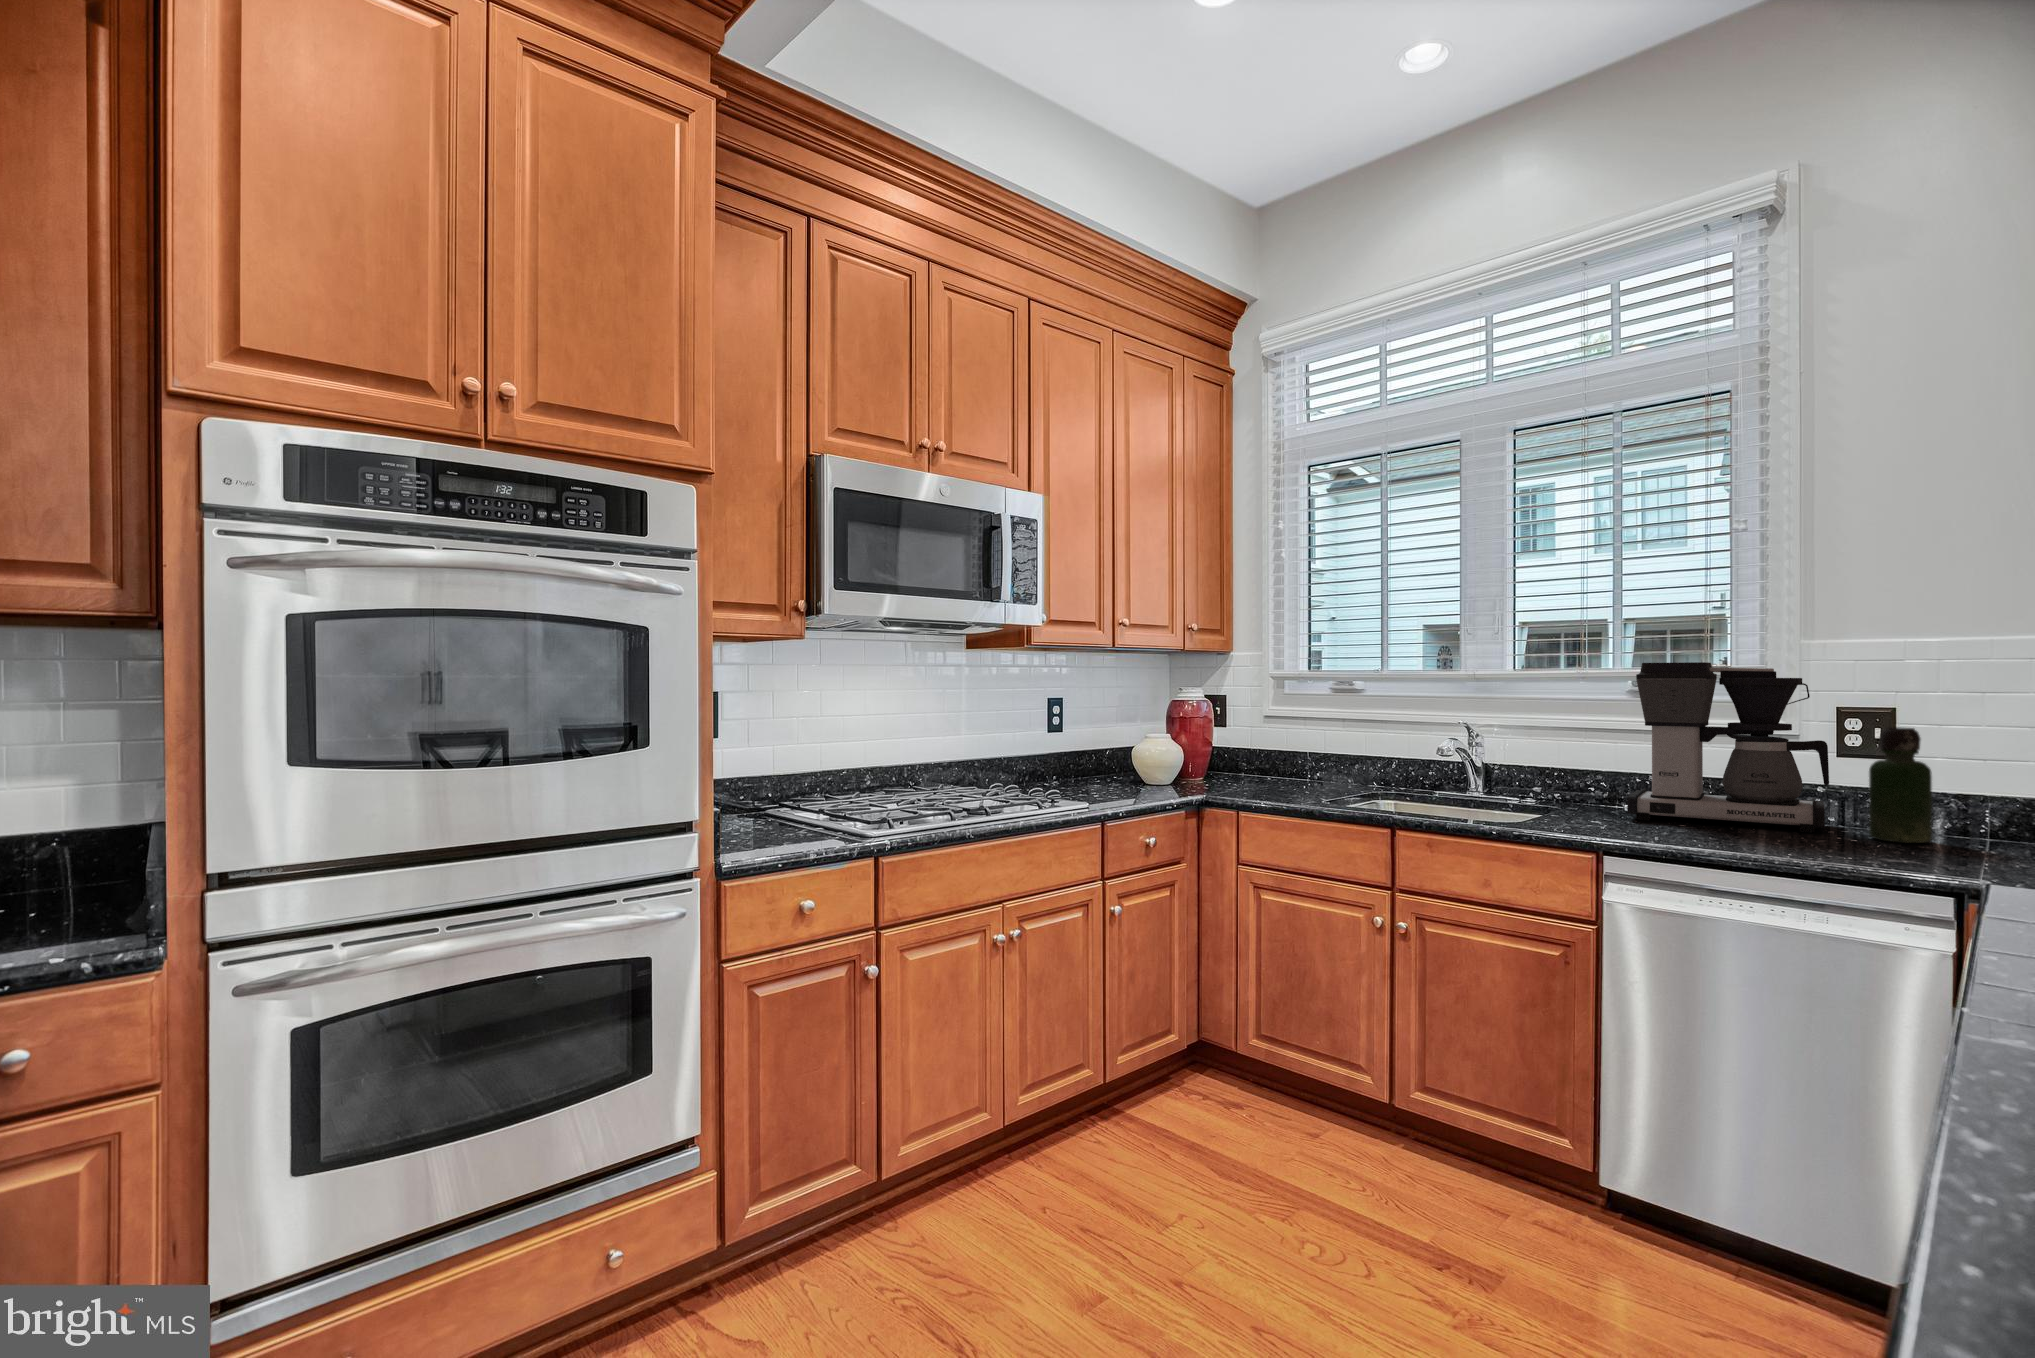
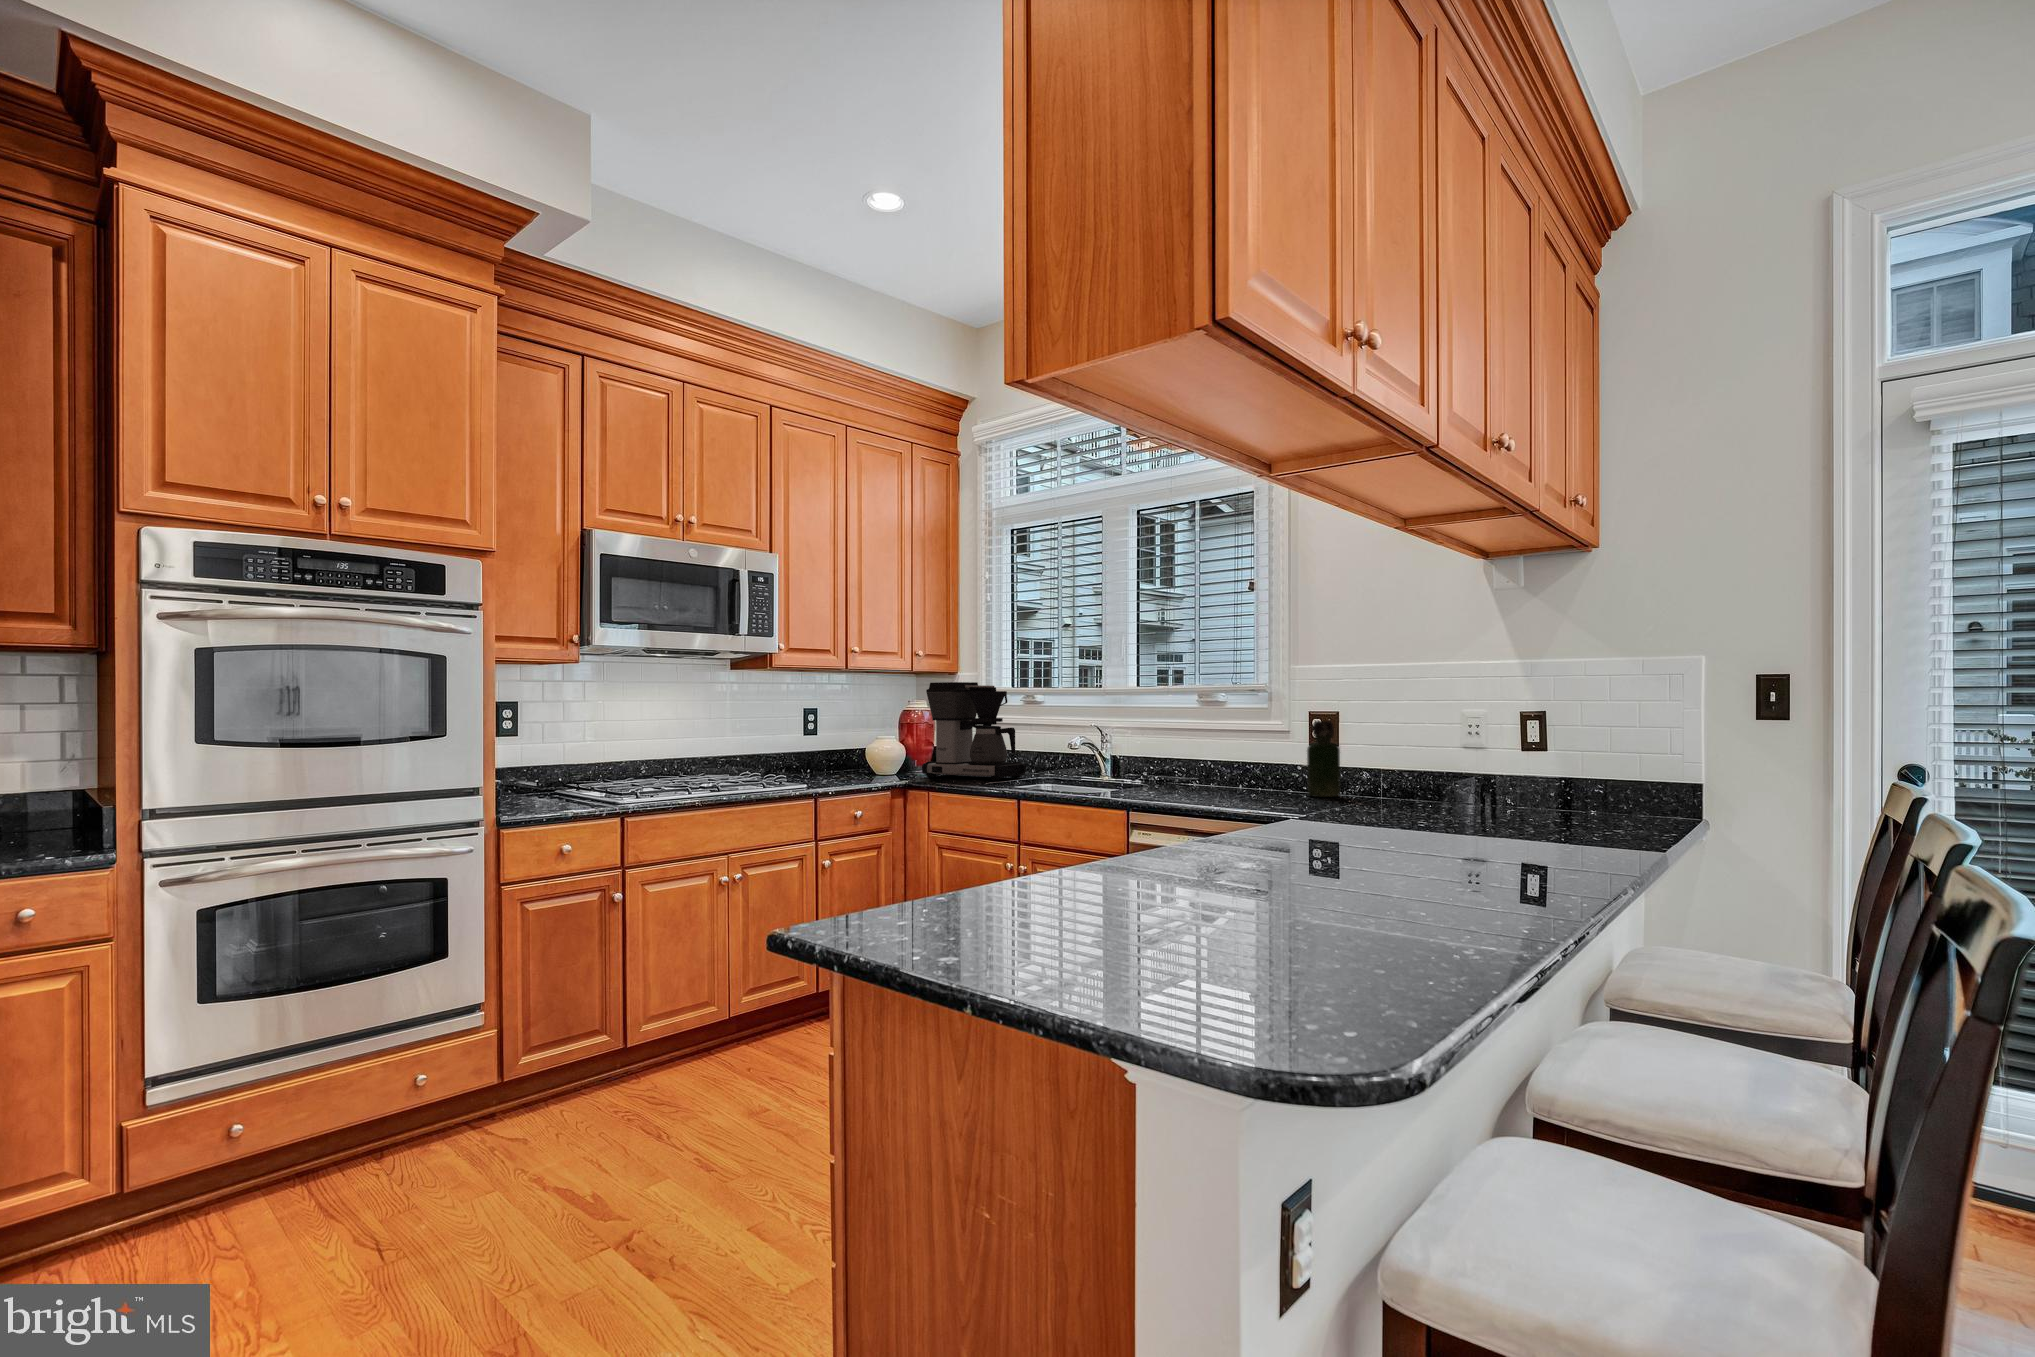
coffee maker: present [1627,662,1829,833] -> present [922,682,1026,780]

